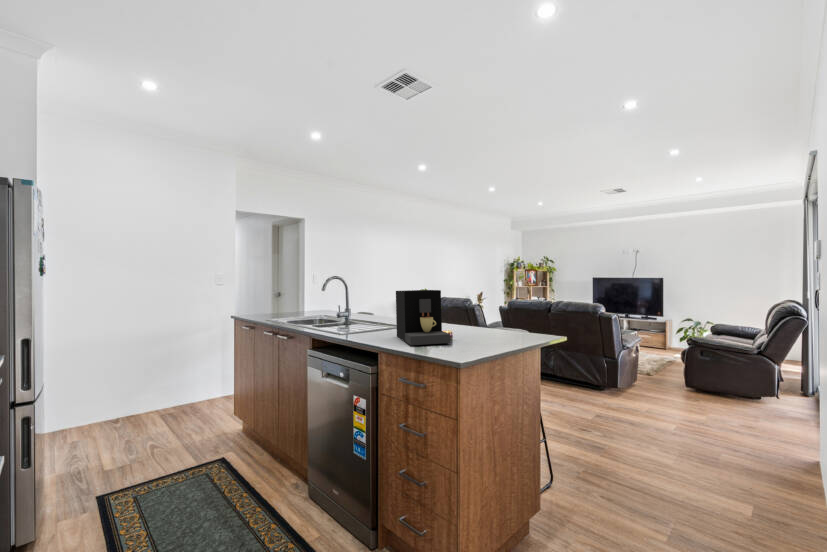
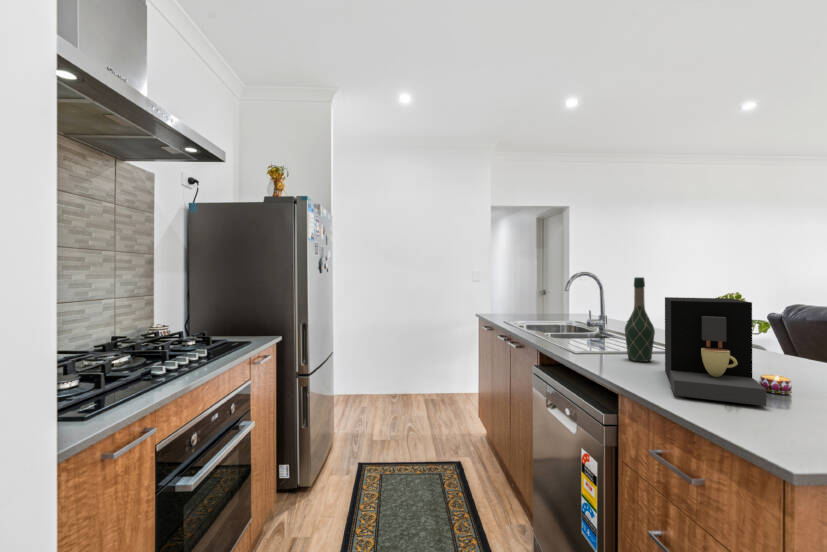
wine bottle: none [371,279,388,334] -> present [625,277,655,361]

